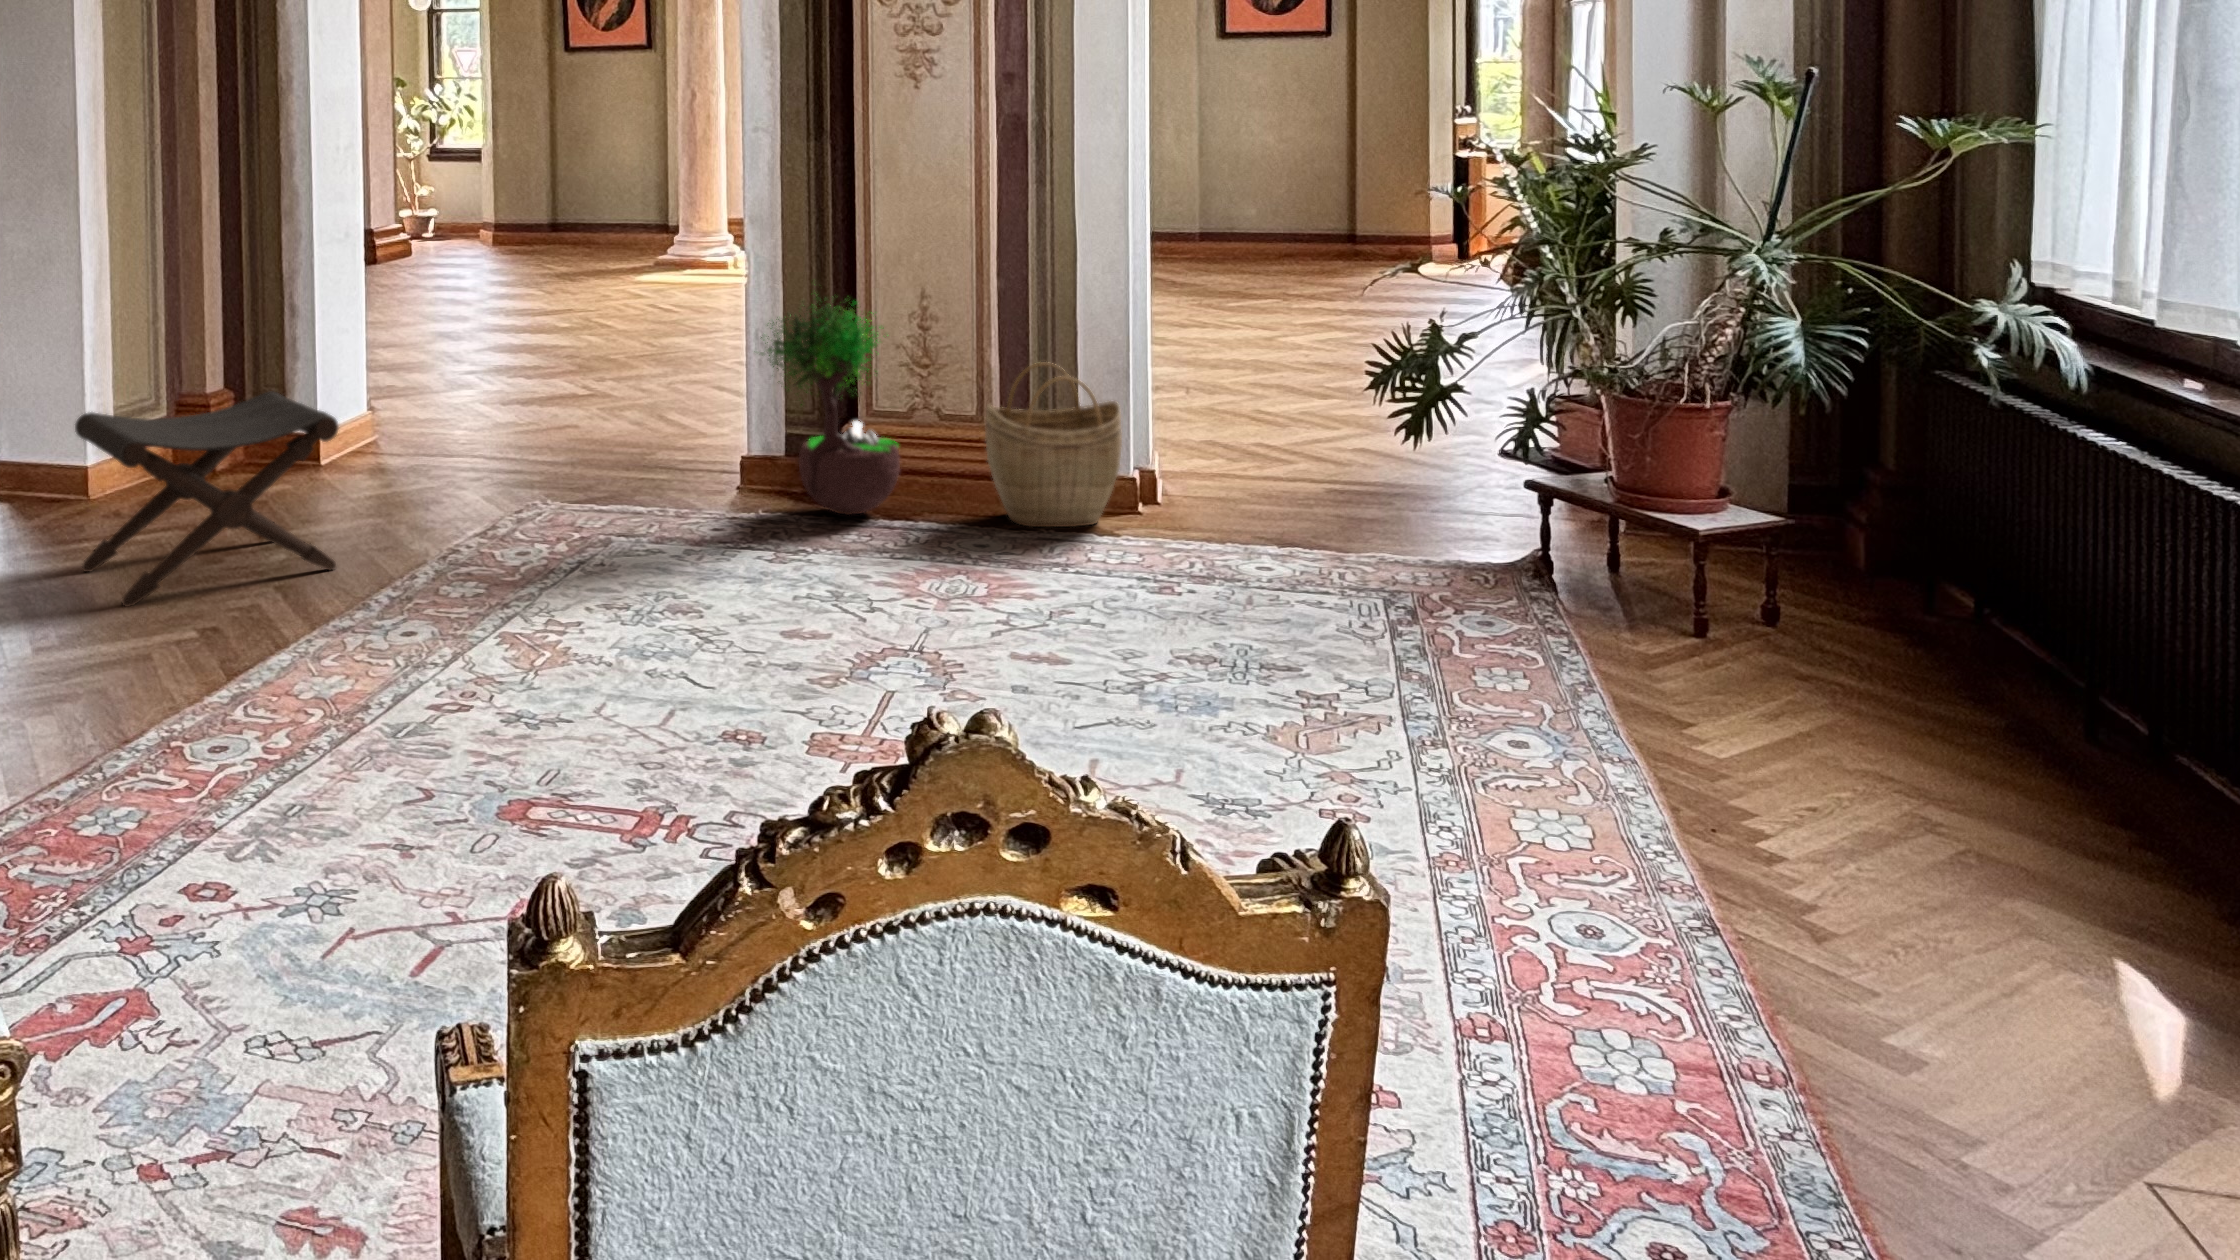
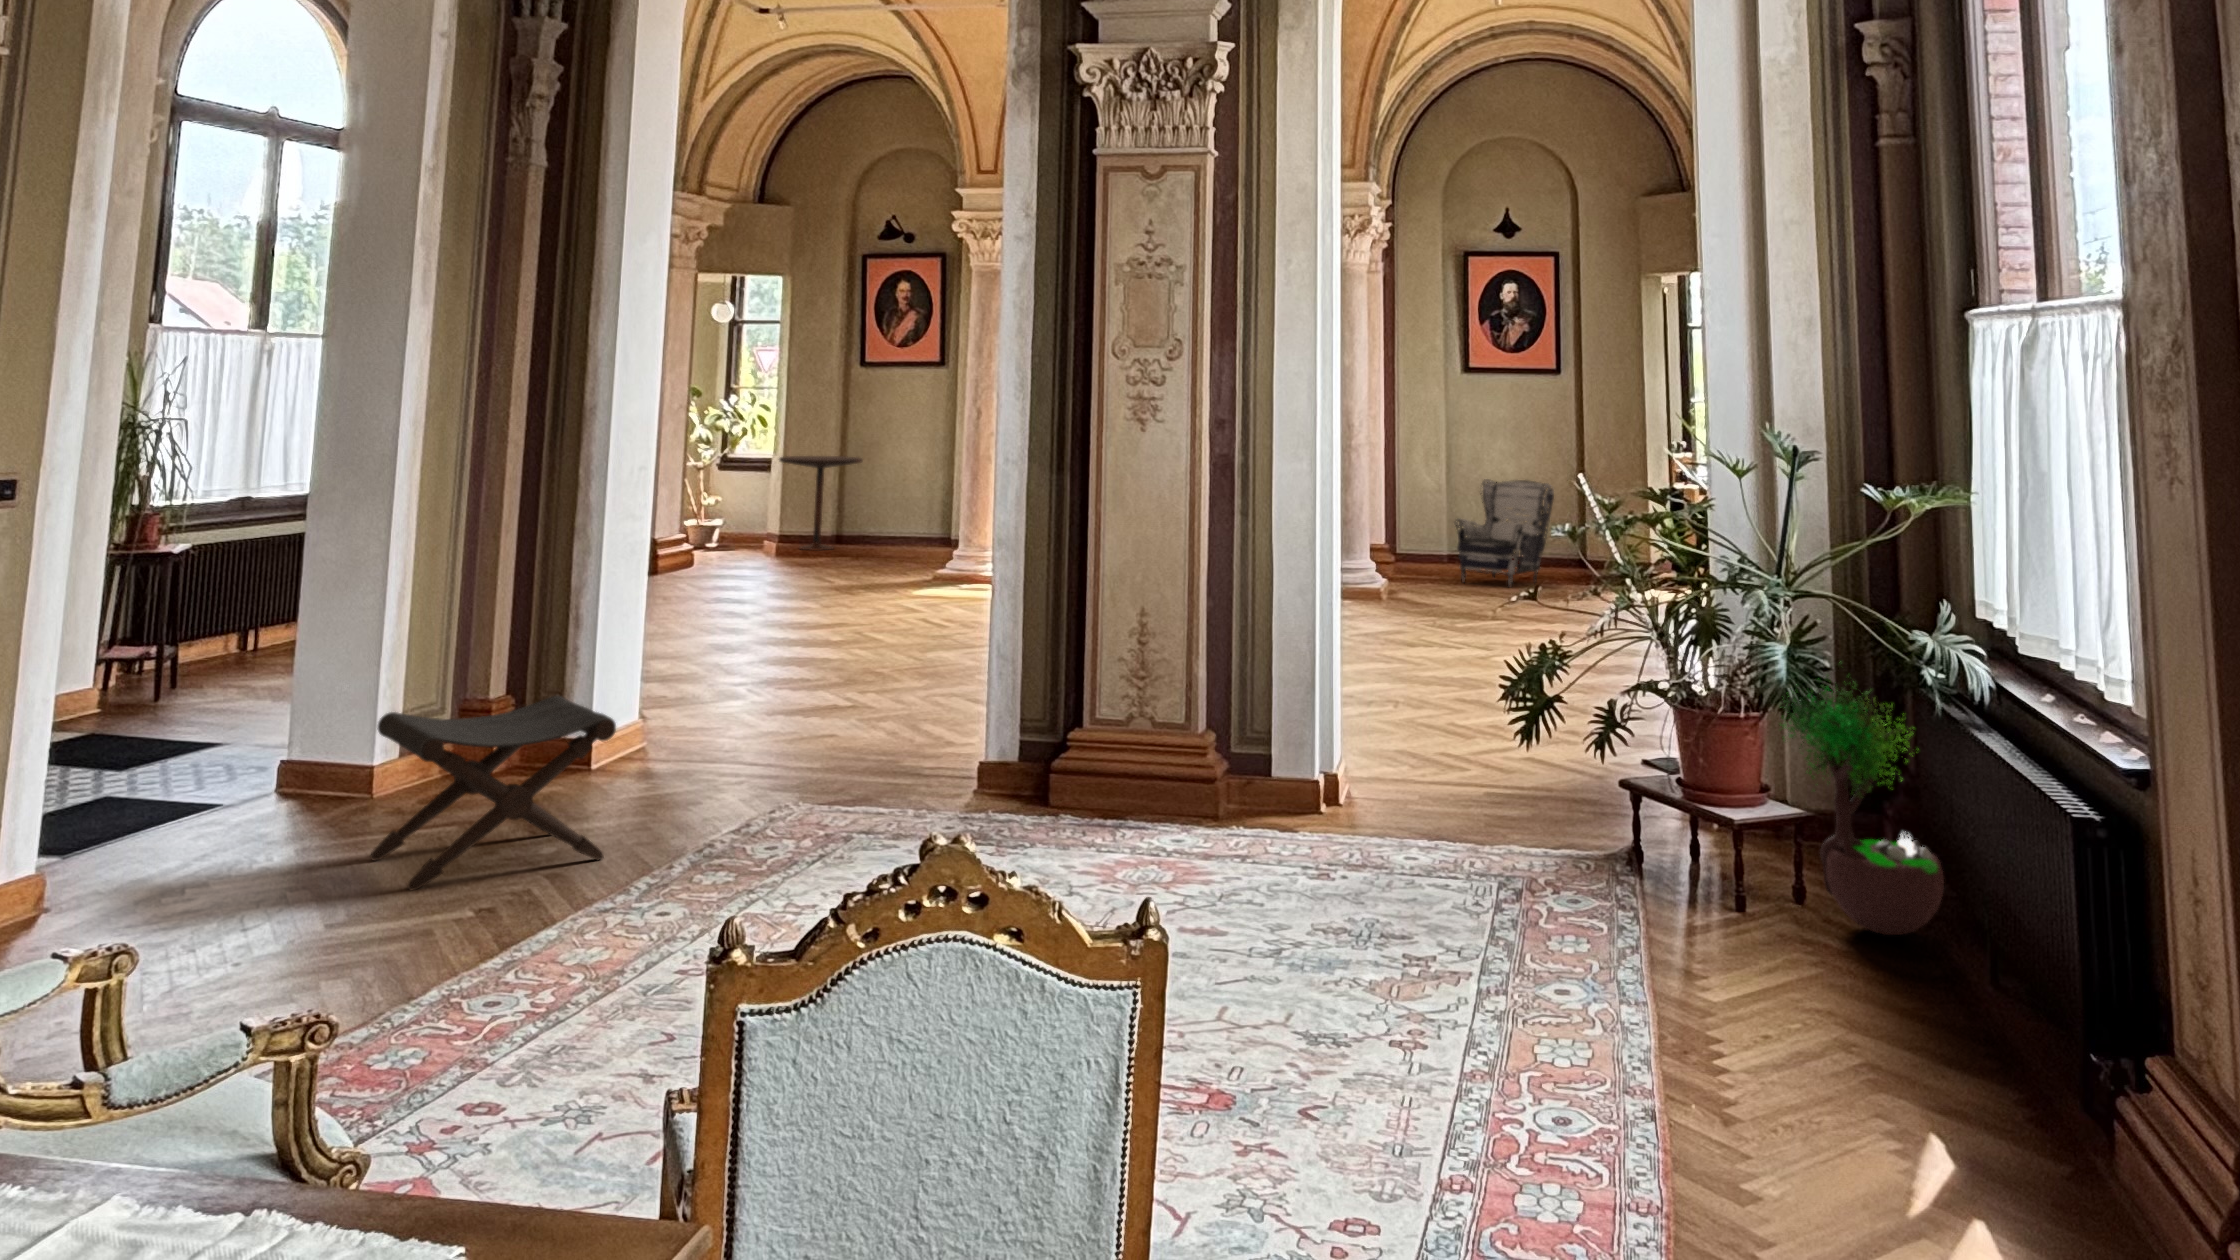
pedestal table: none [488,143,574,239] -> present [779,456,863,551]
armchair: none [1208,148,1319,262] -> present [1455,479,1554,587]
potted tree: present [761,292,900,515] -> present [1781,662,1944,935]
woven basket: present [985,362,1122,527] -> none [1187,679,1303,827]

